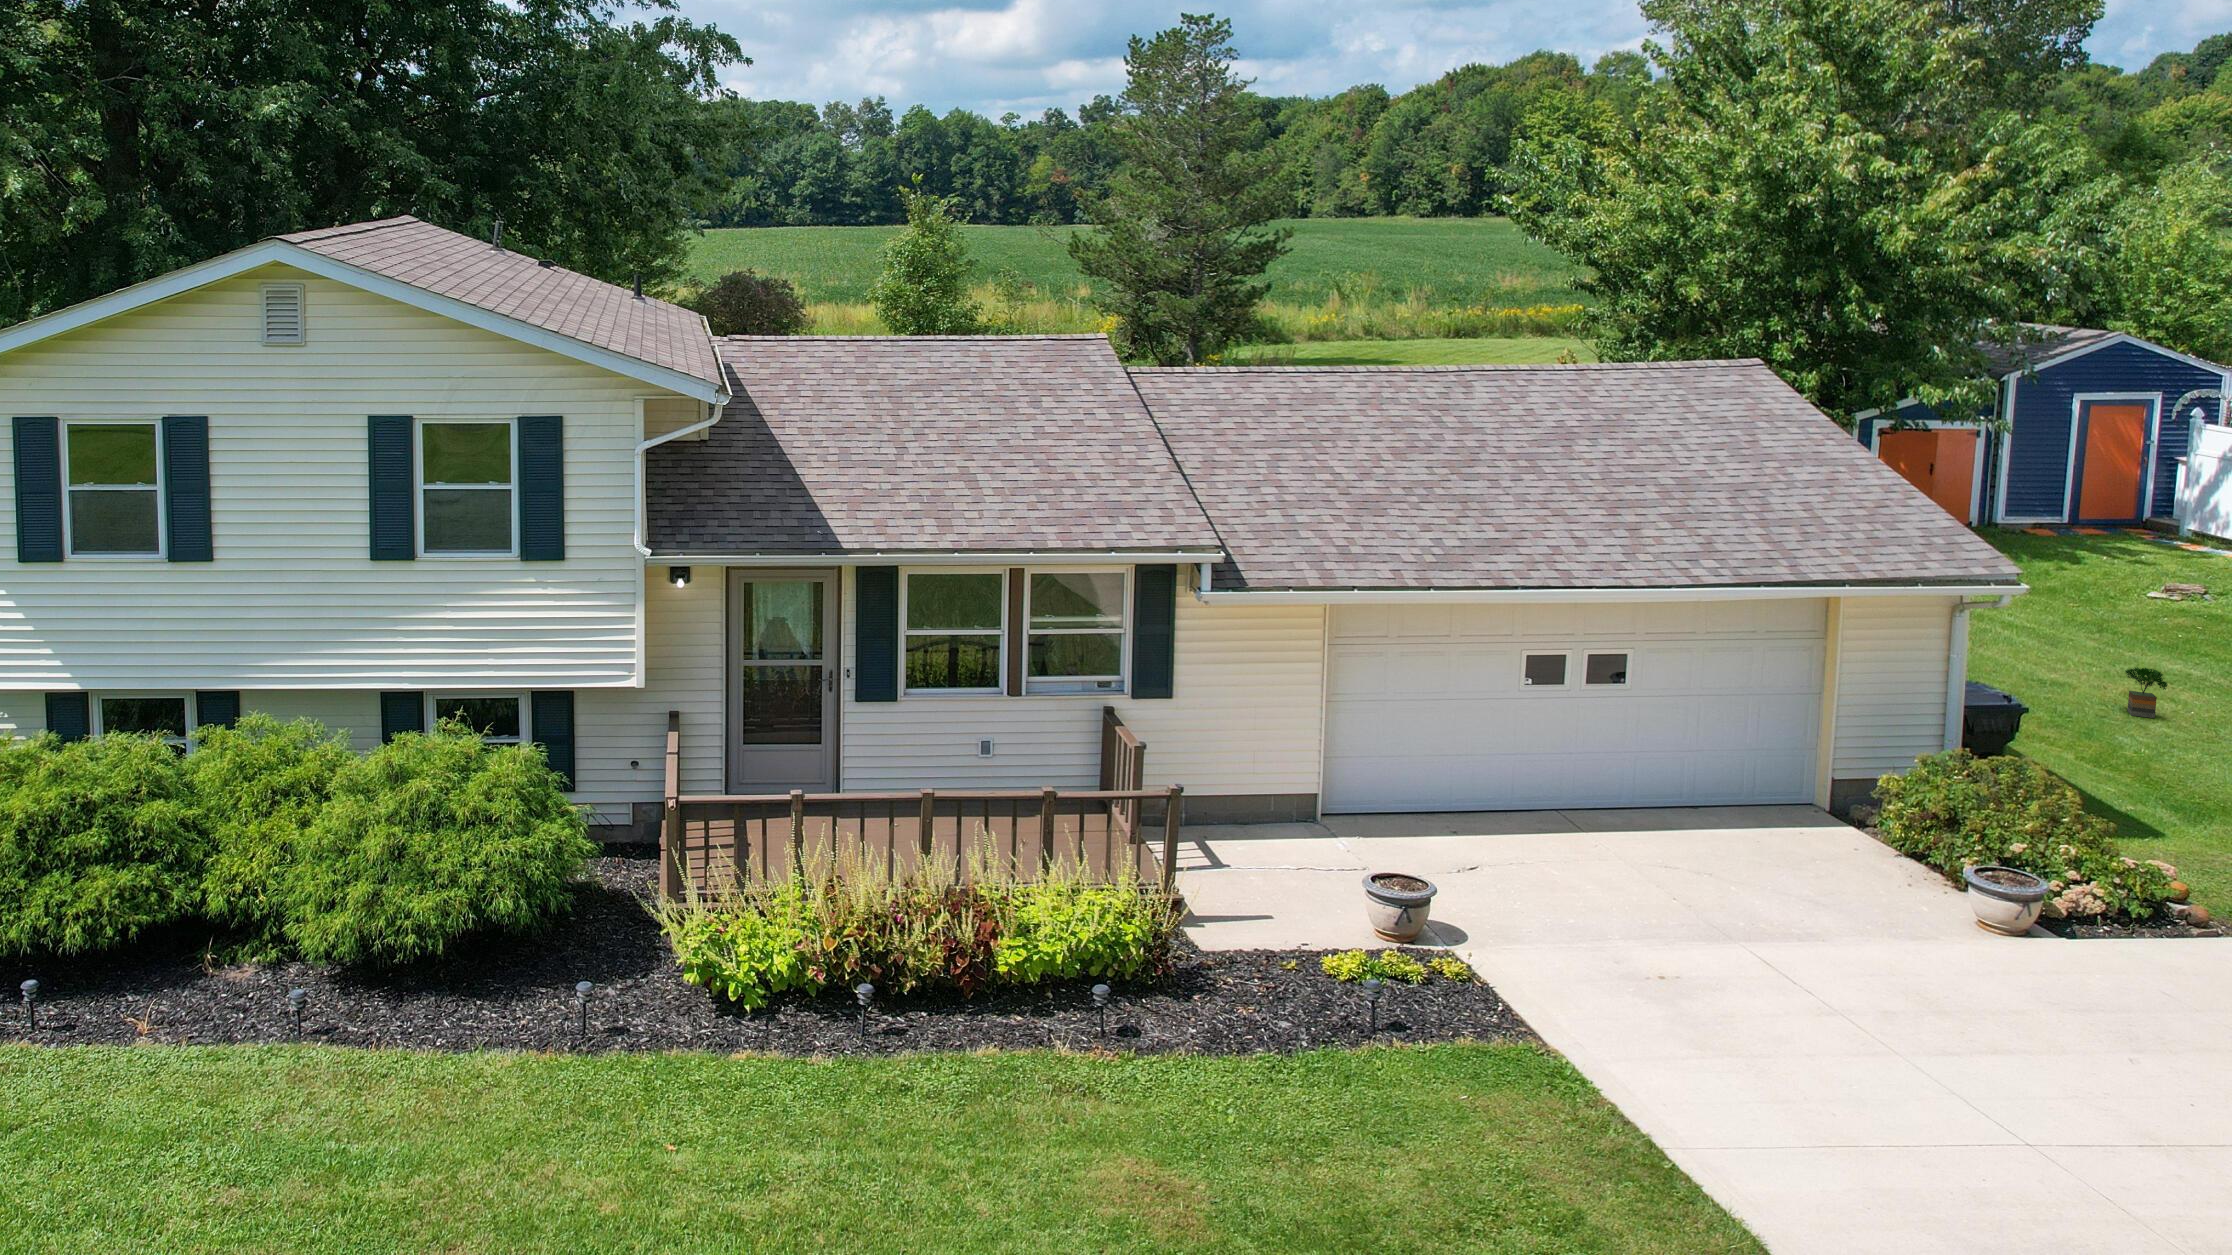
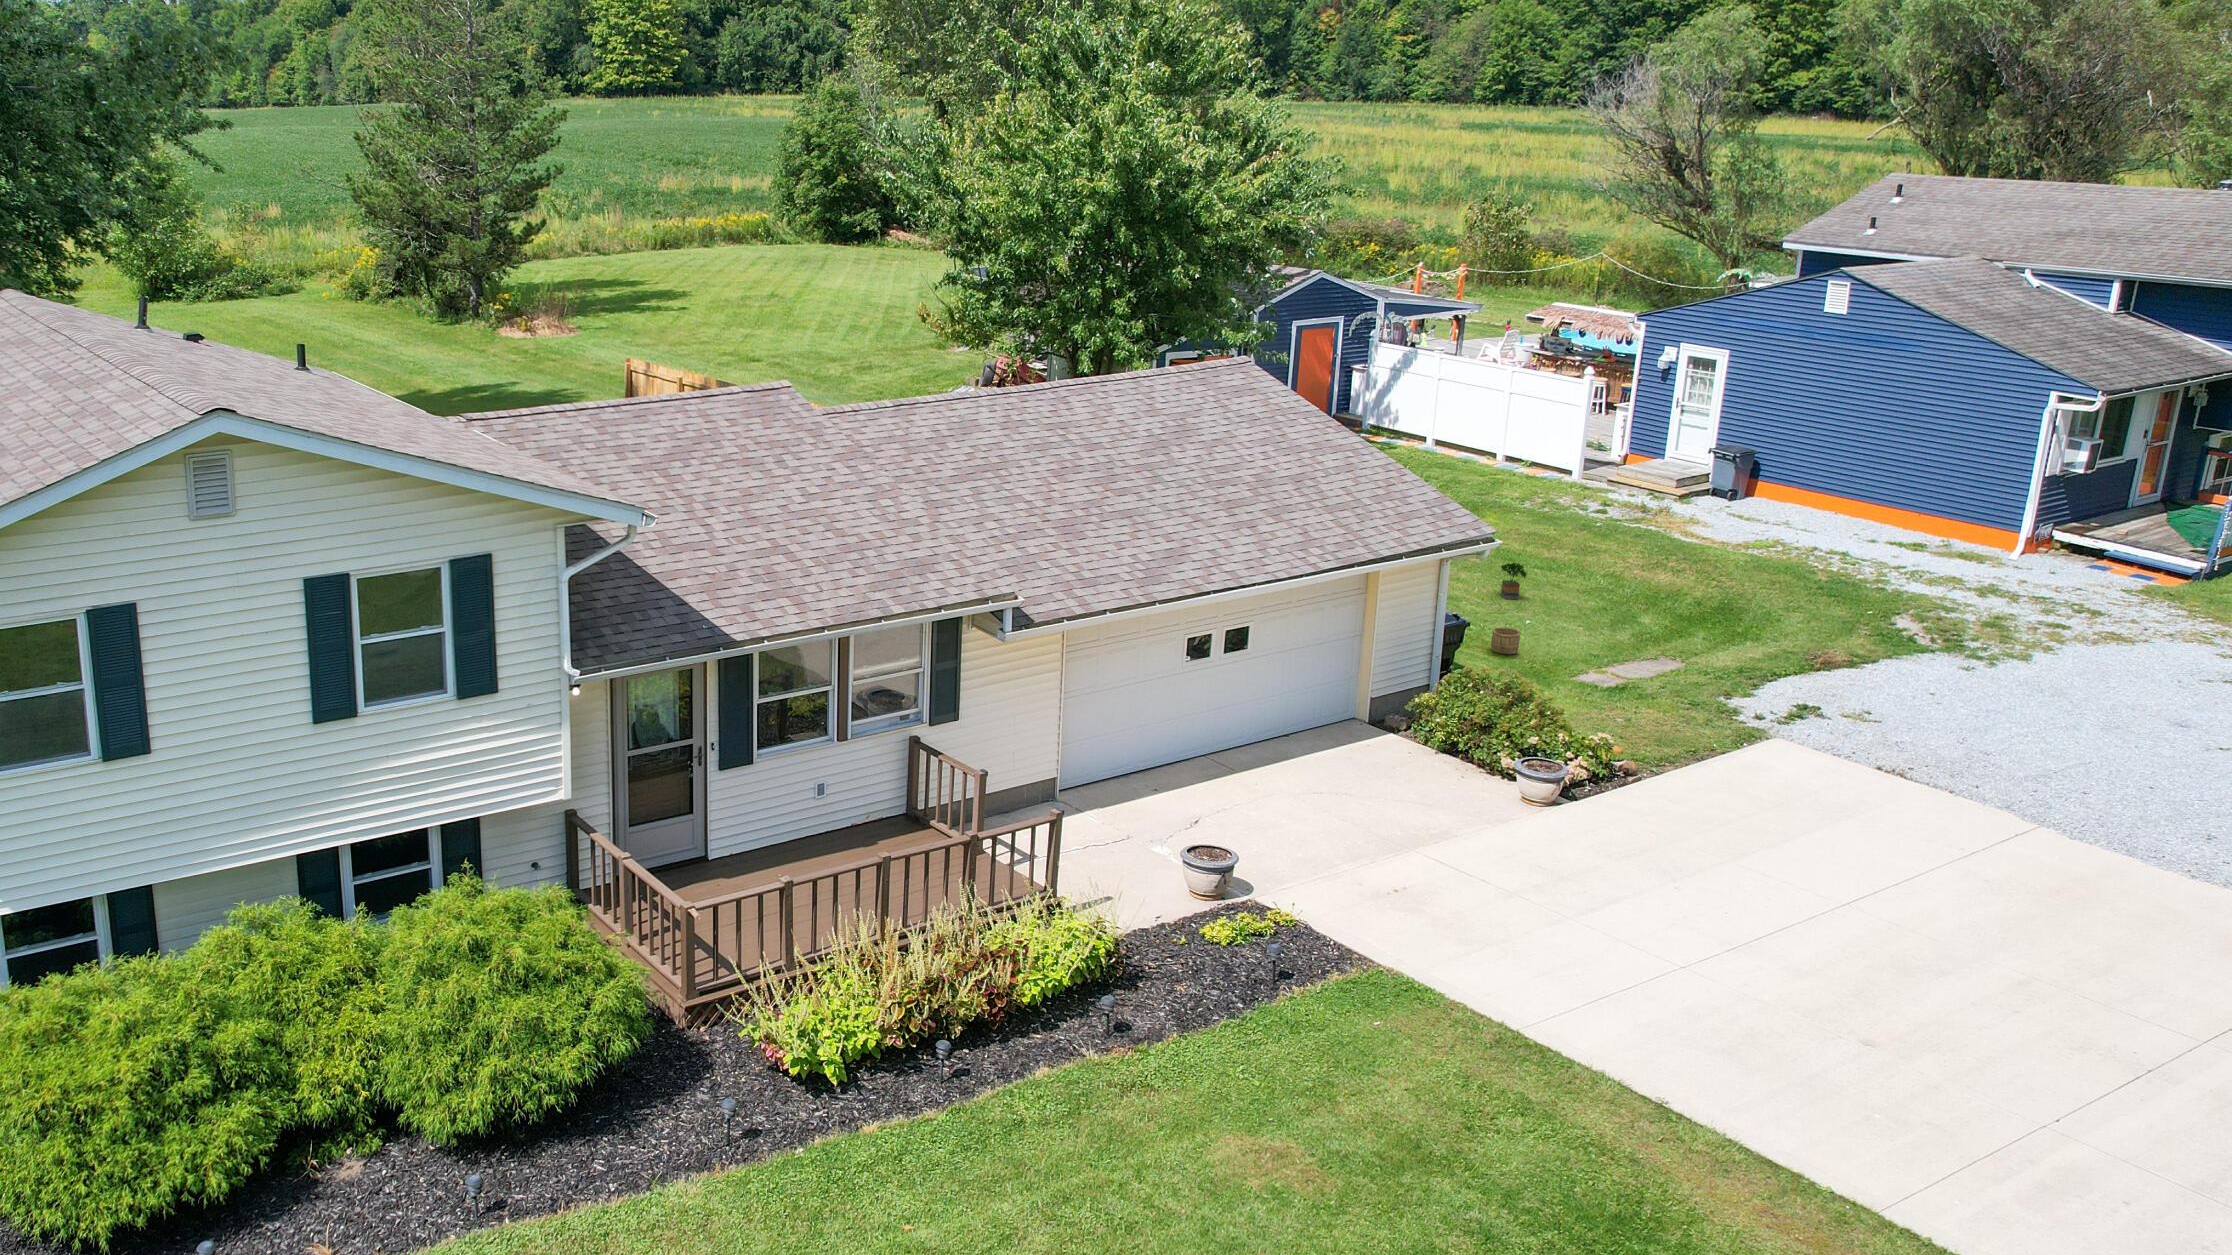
wooden bucket: none [2079,737,2129,774] -> present [1491,627,1521,654]

